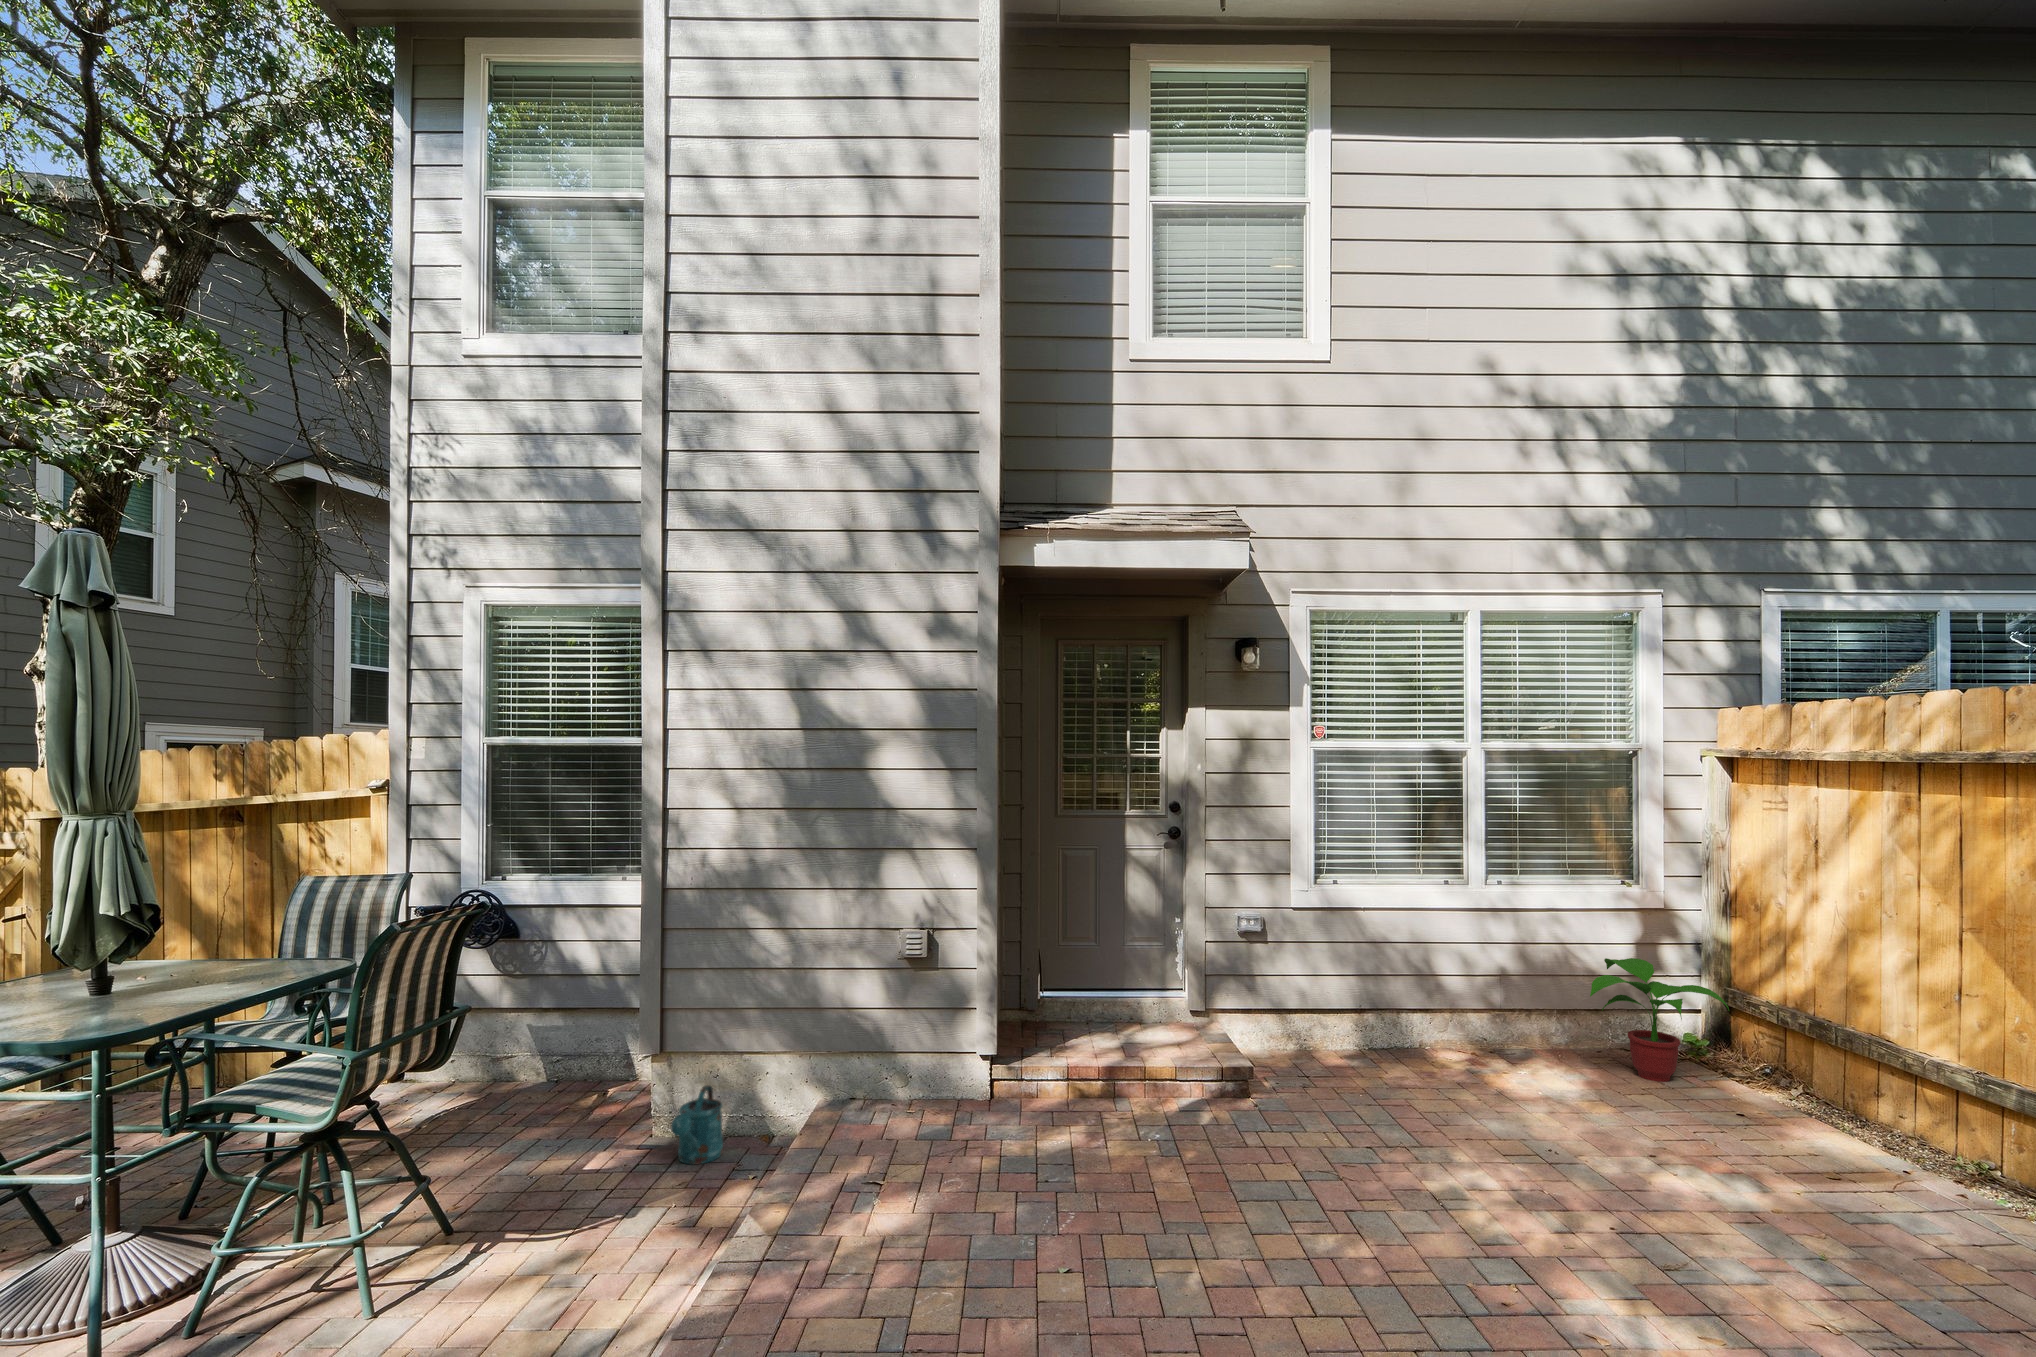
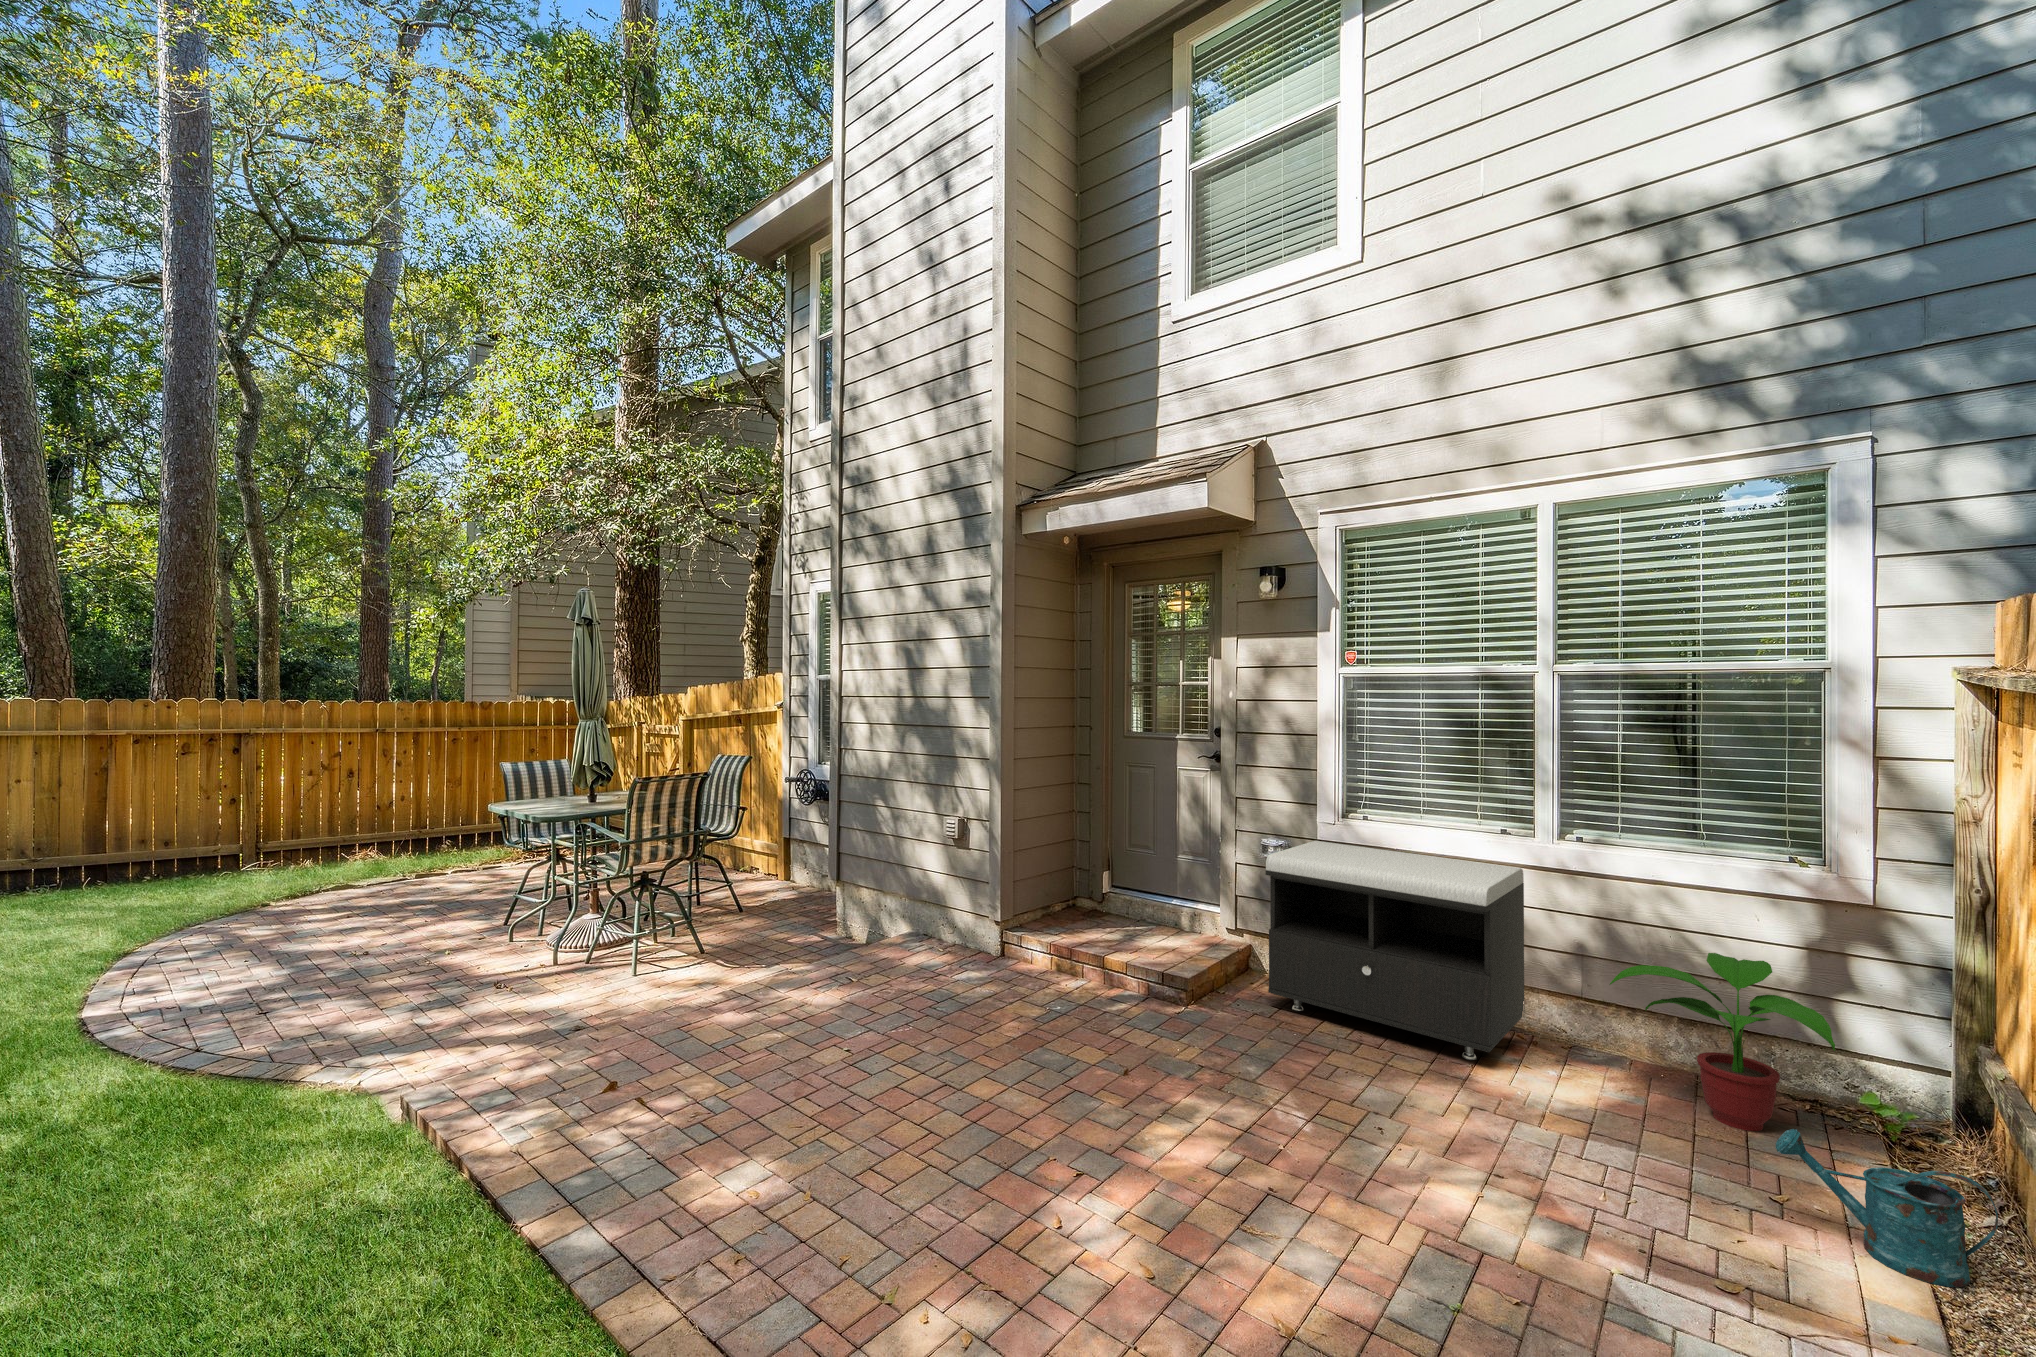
storage bench: none [1298,912,1529,1085] -> present [1266,841,1524,1060]
watering can: present [671,1085,723,1165] -> present [1776,1129,1998,1287]

